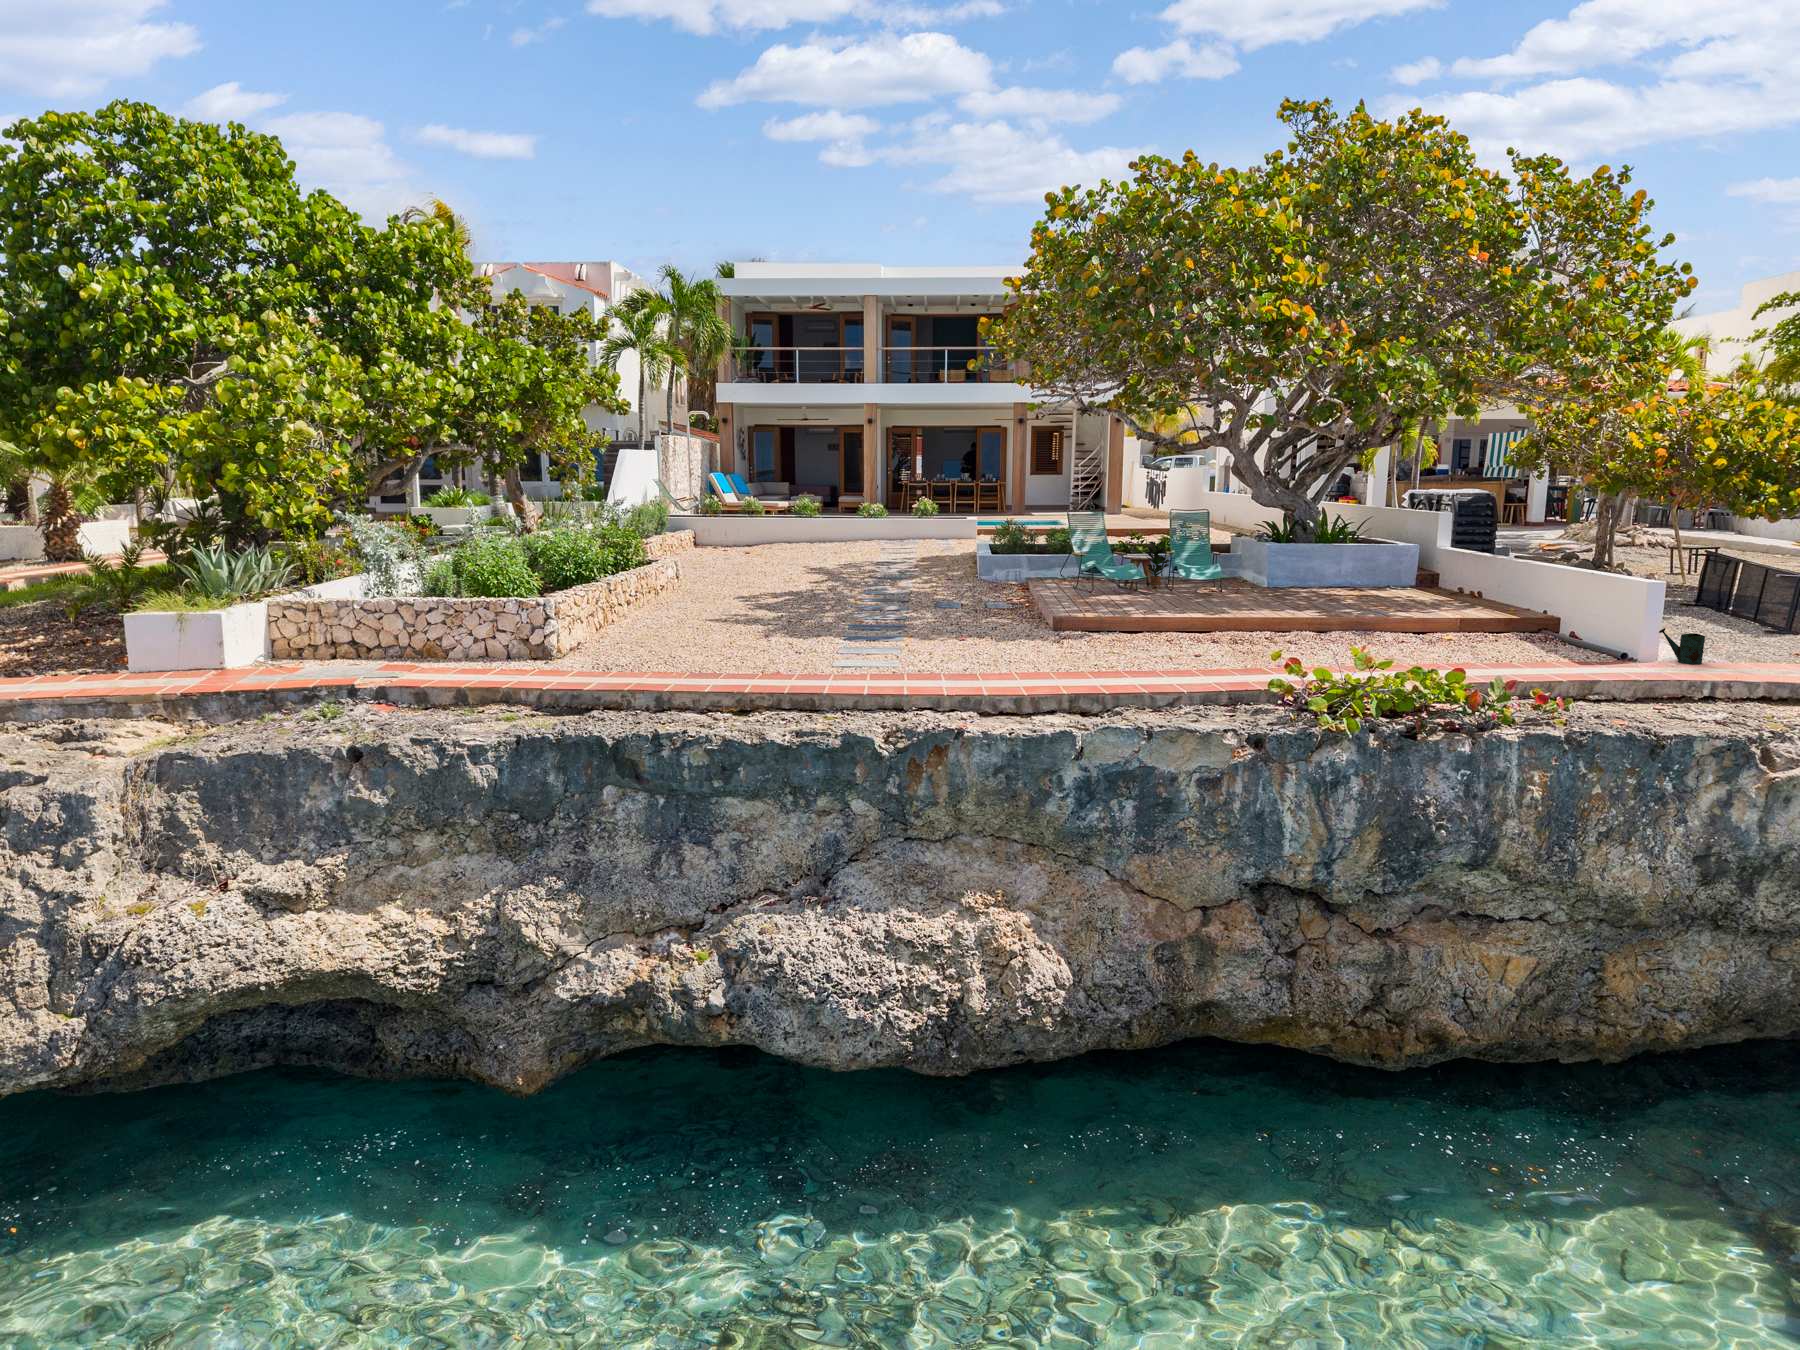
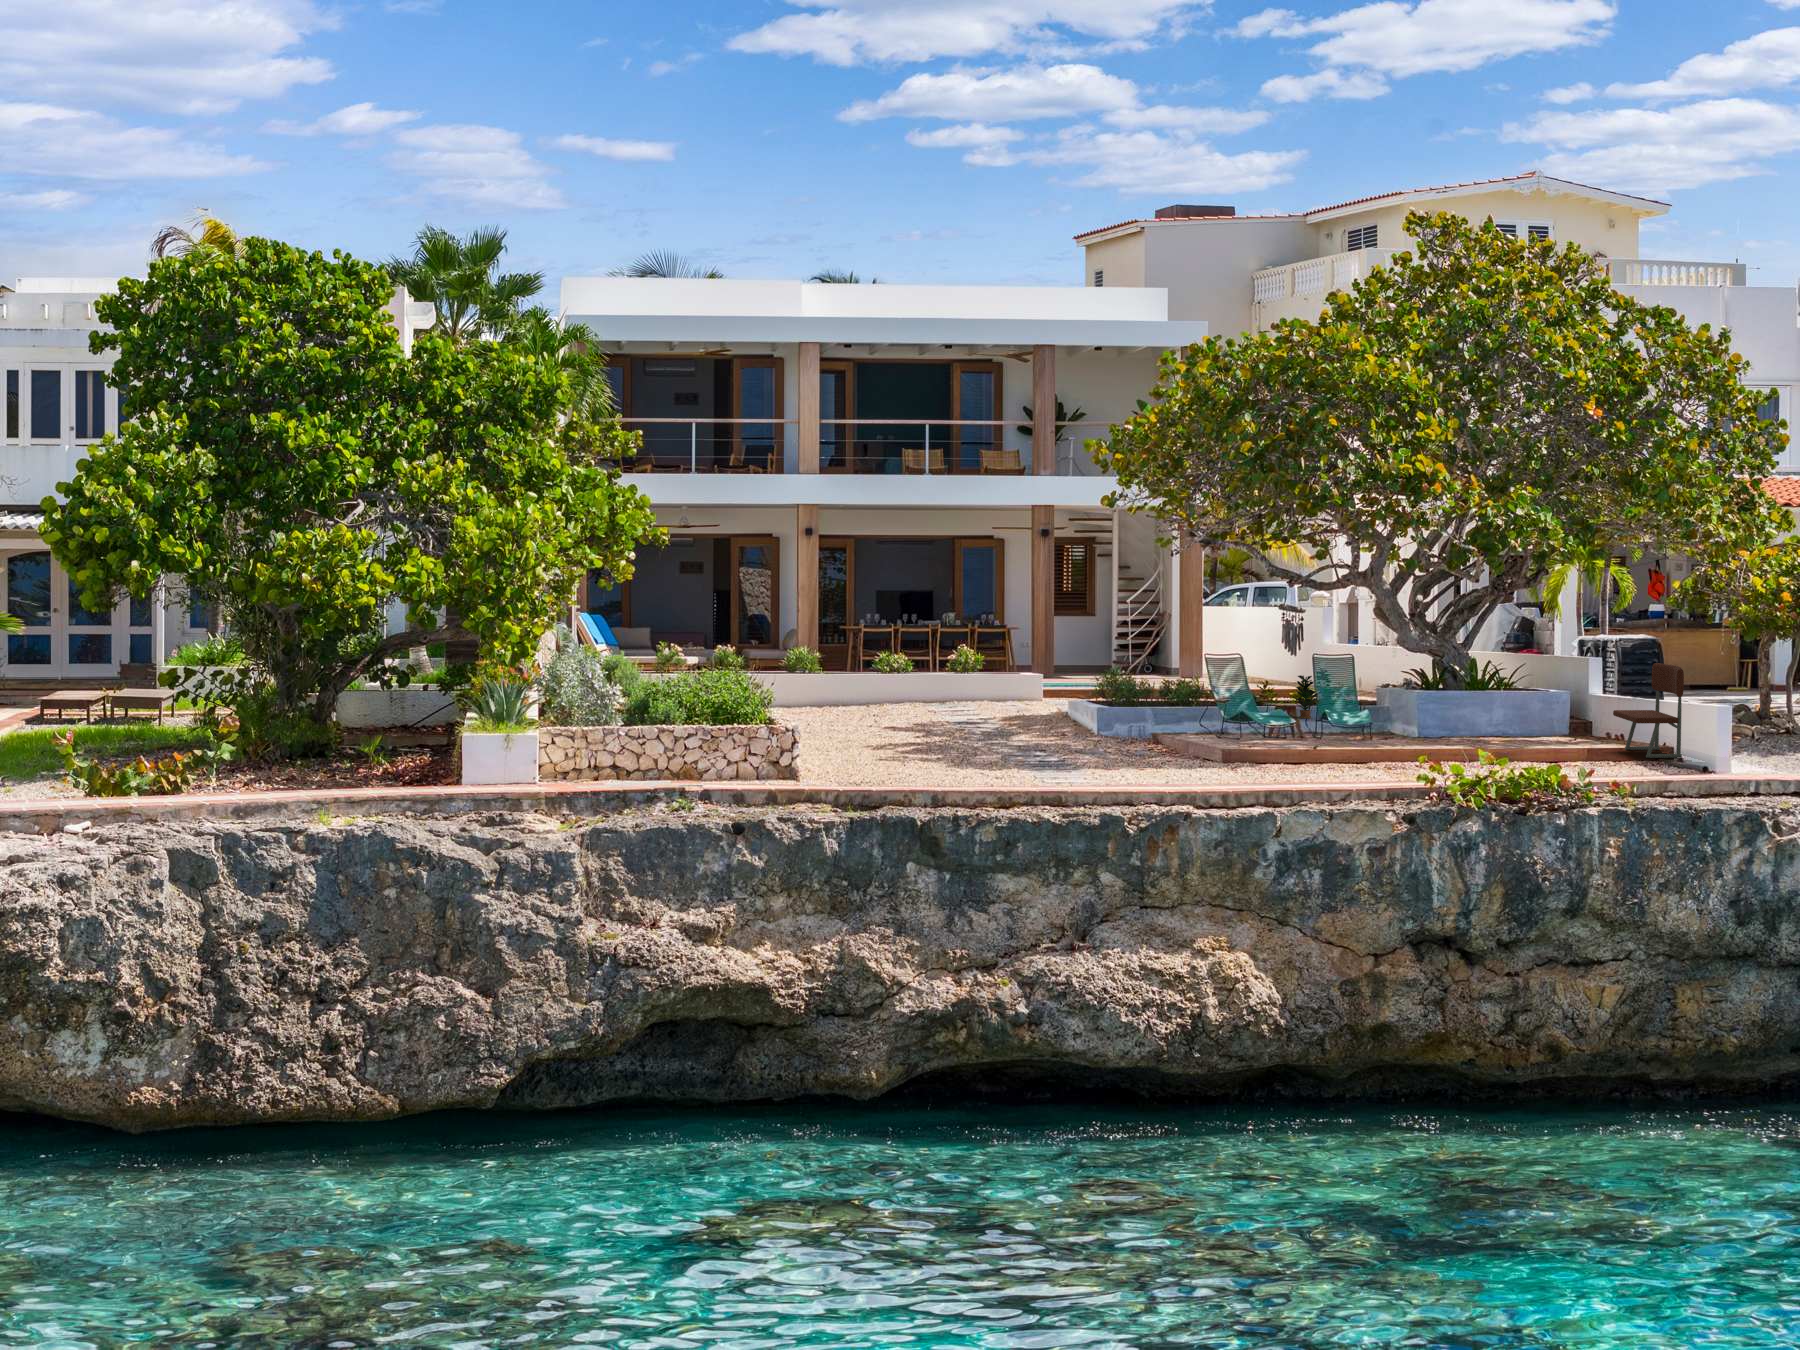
bench: none [1505,532,1610,649] -> present [1613,663,1684,758]
watering can: present [1659,628,1713,664] -> none [1719,738,1758,766]

